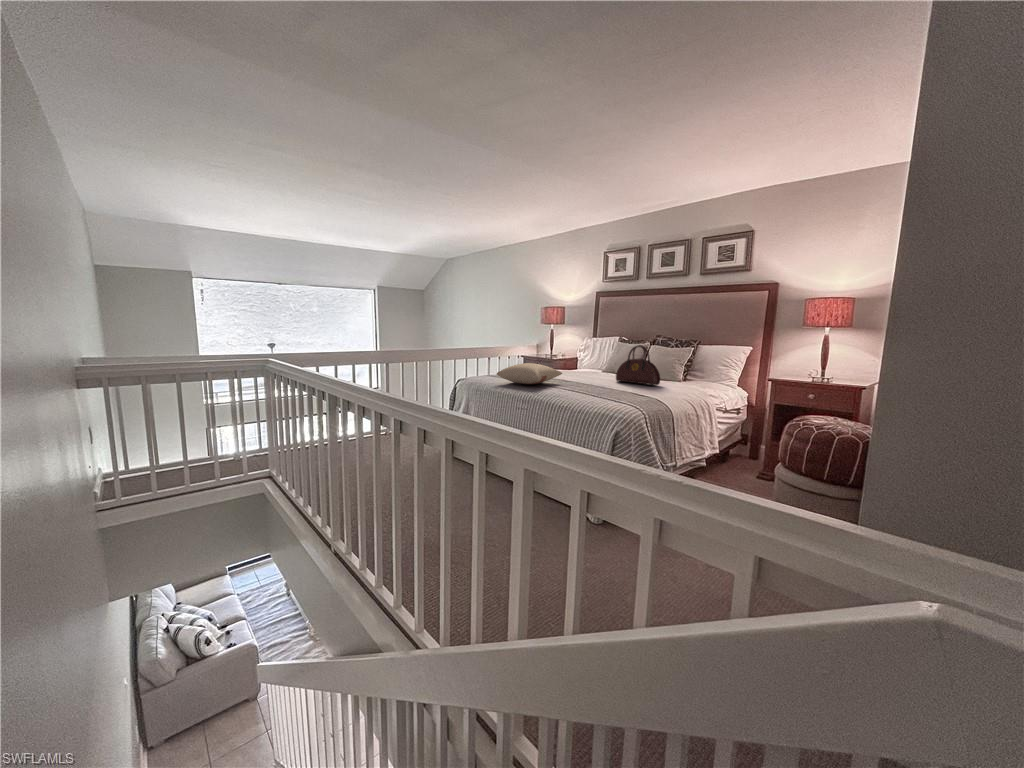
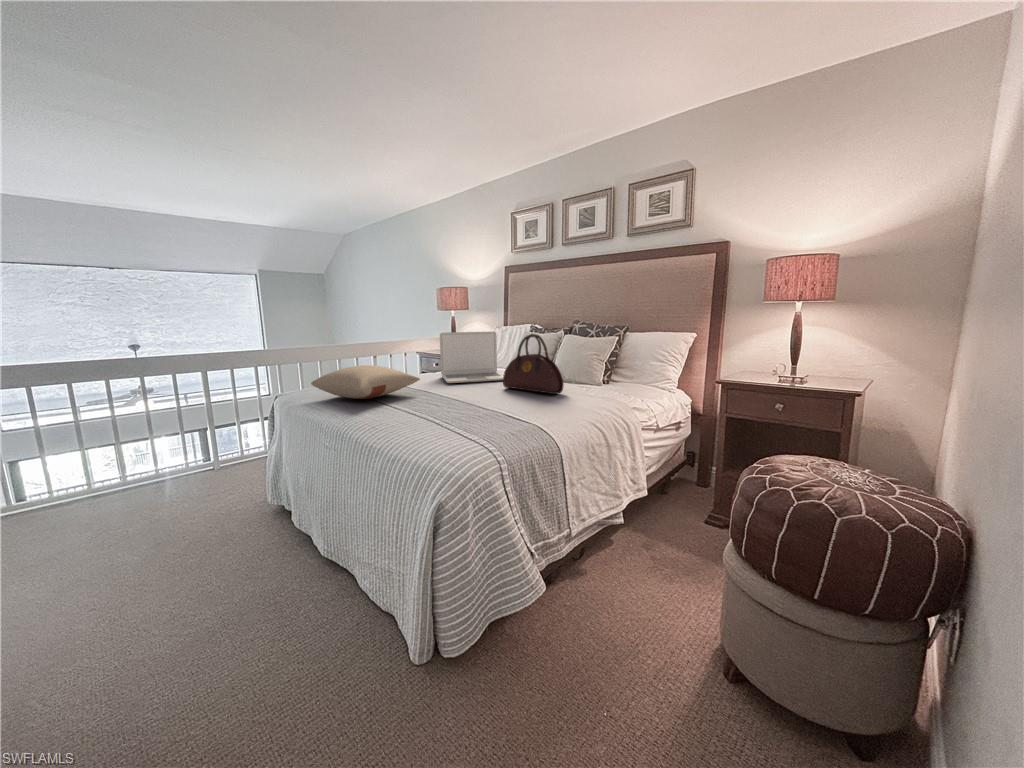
laptop: none [563,342,614,378] -> present [440,332,504,383]

